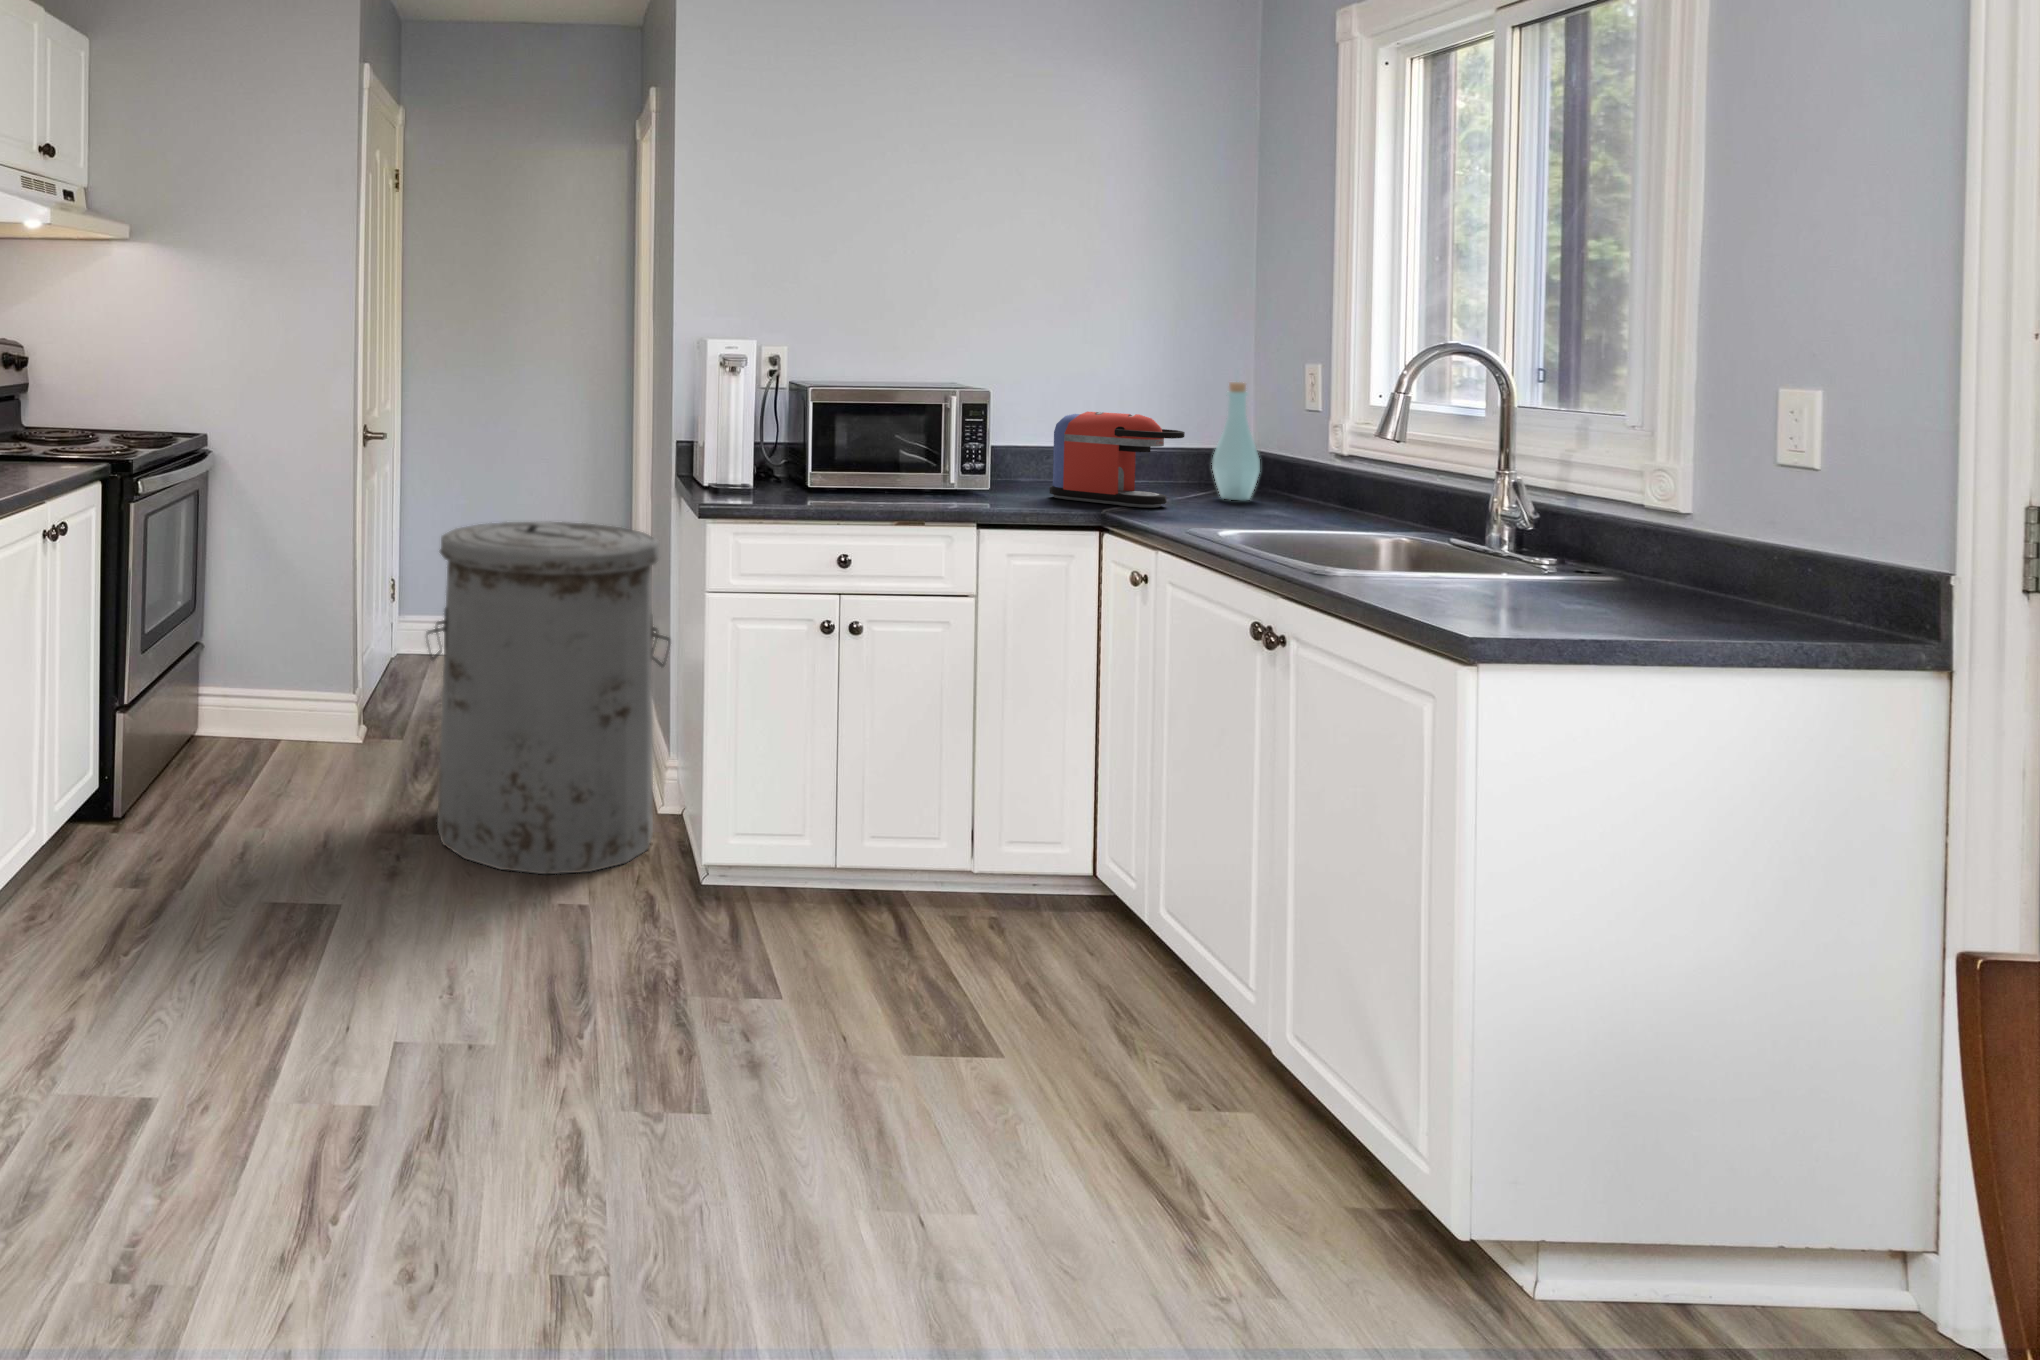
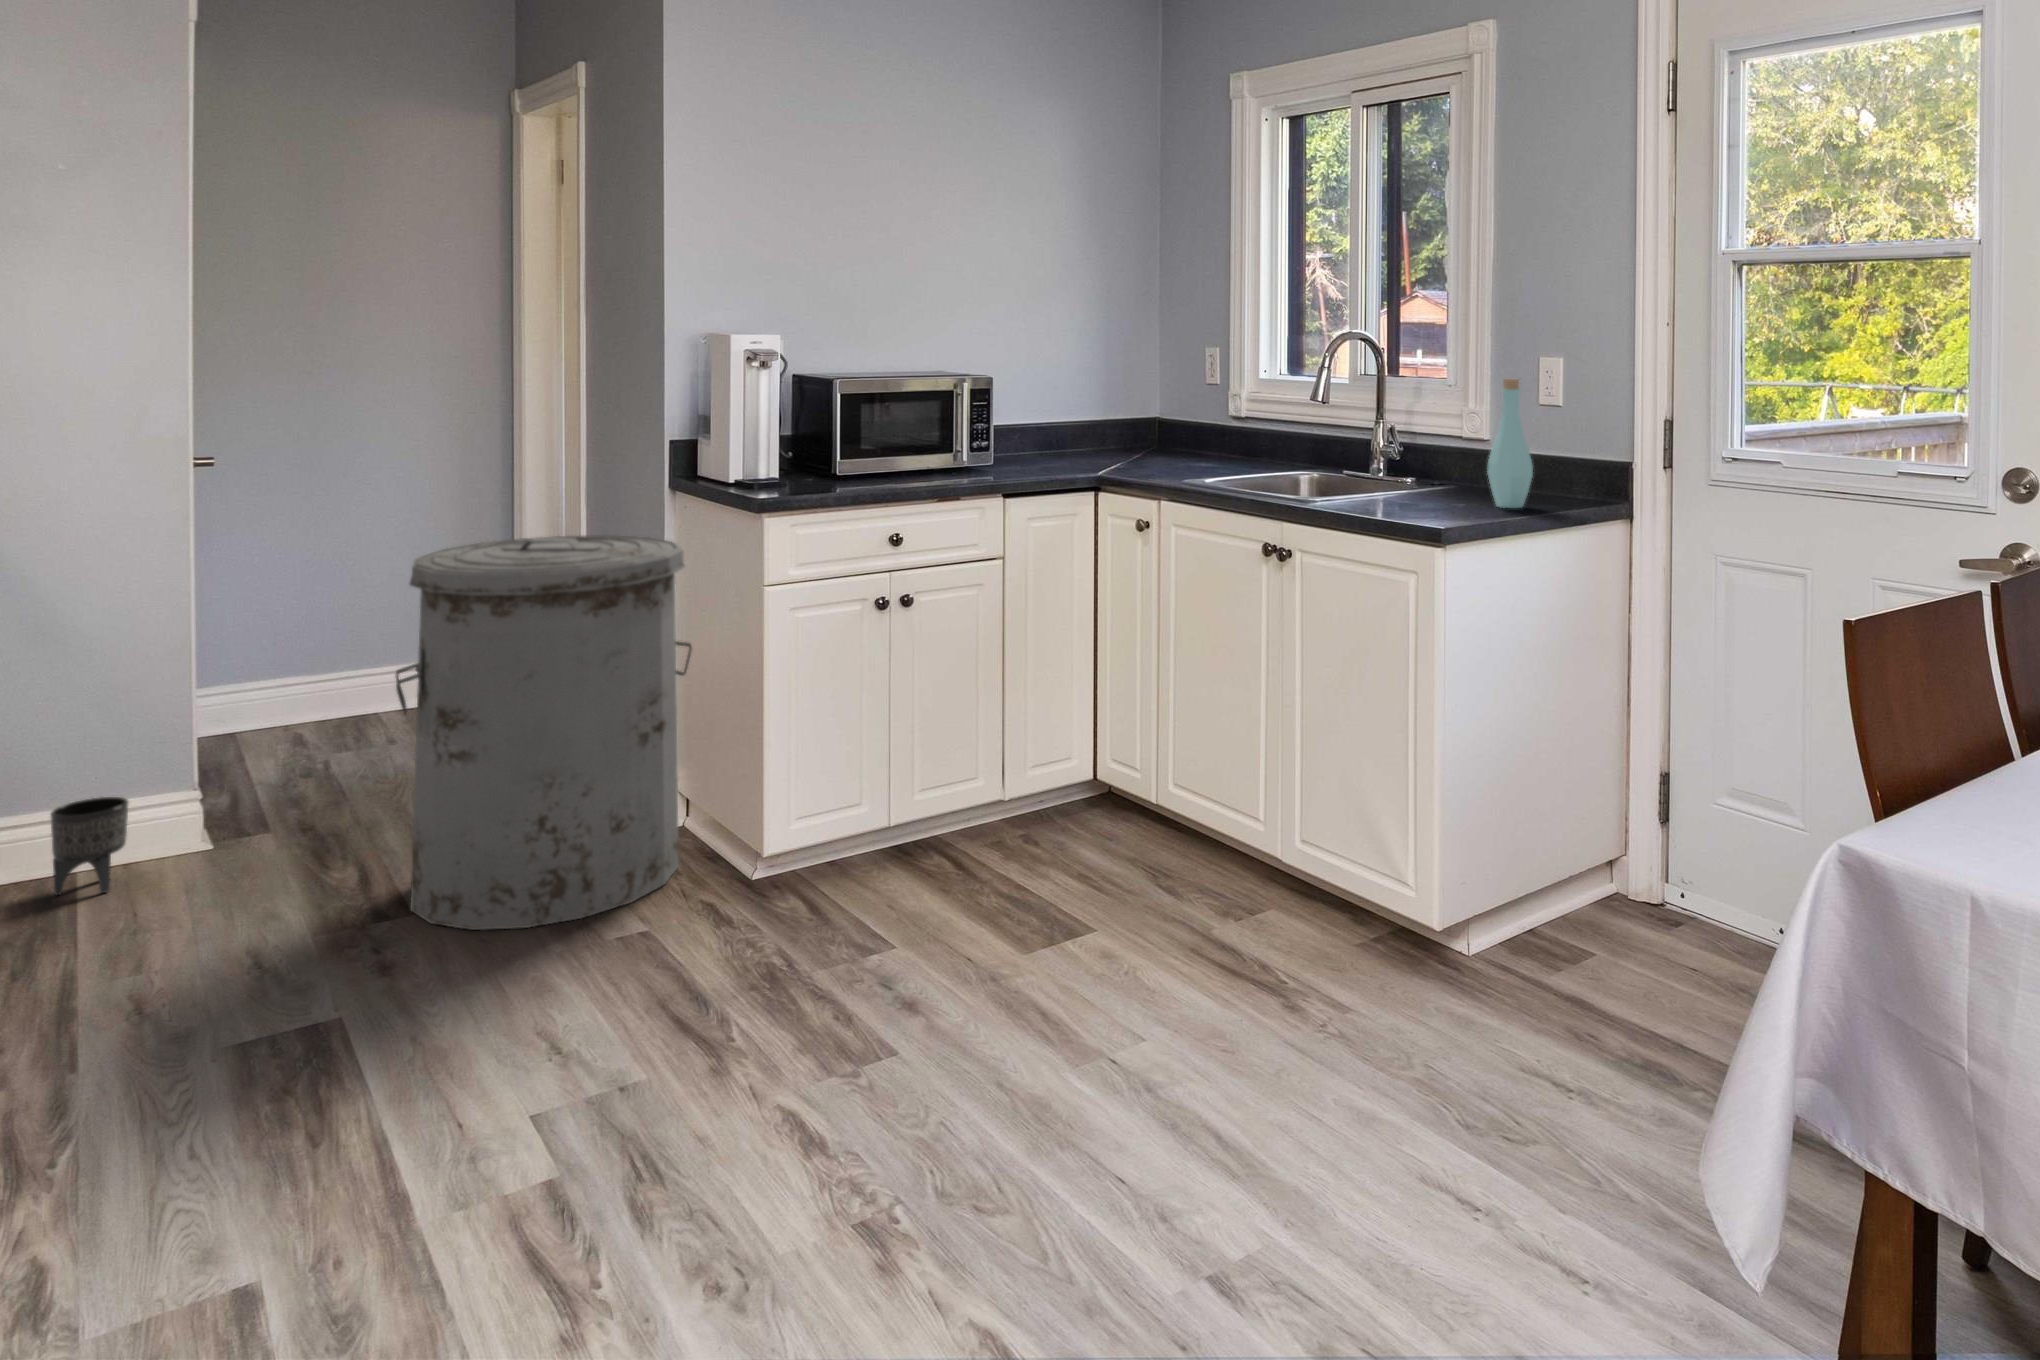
bottle: present [1212,382,1260,500] -> present [1487,379,1533,508]
coffee maker: present [1050,412,1185,507] -> none [1036,390,1145,469]
planter: none [256,685,301,758] -> present [51,797,128,895]

